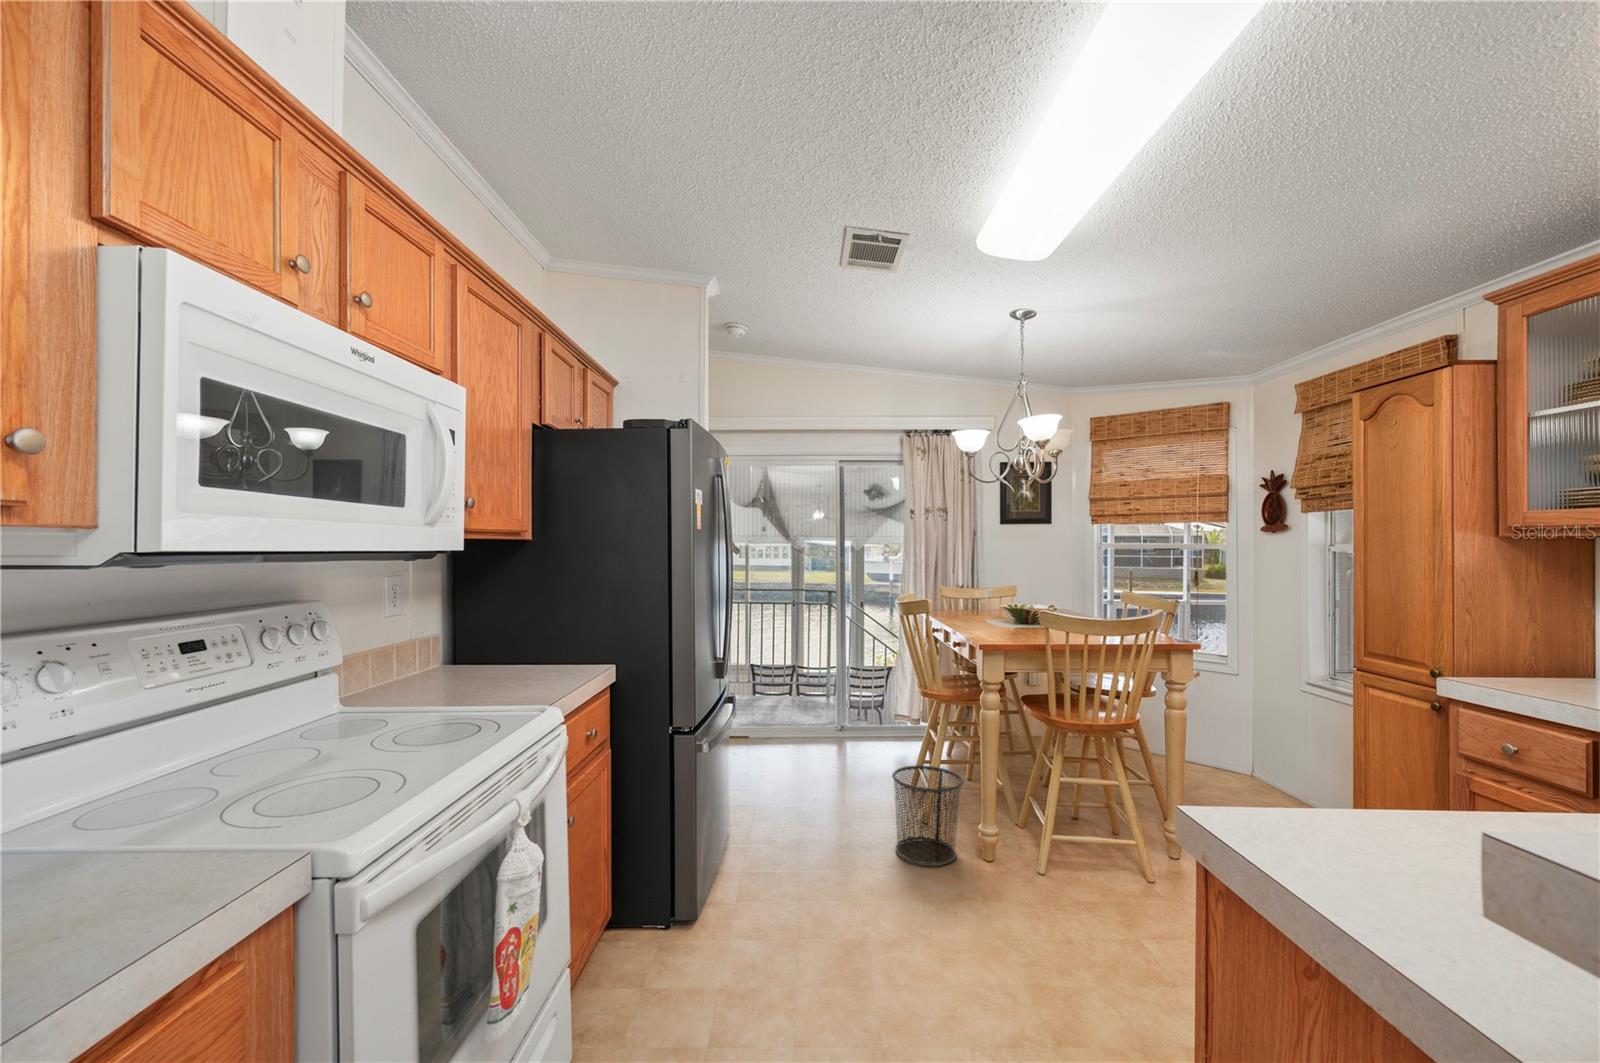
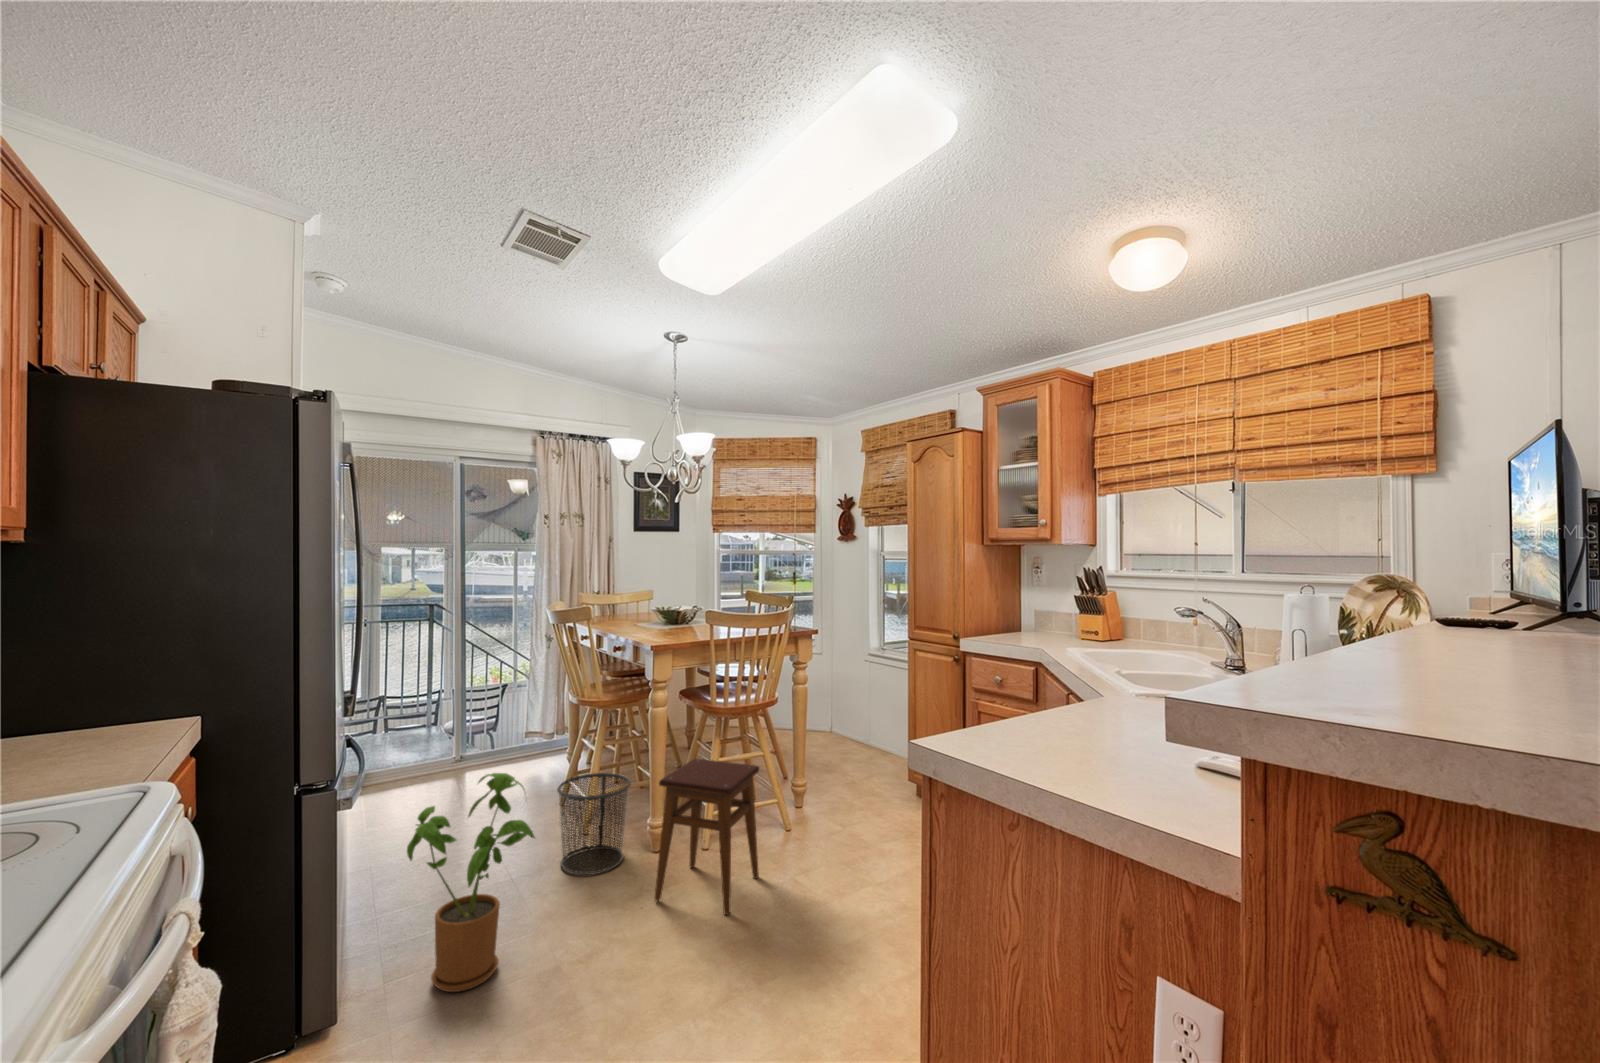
house plant: none [751,745,847,932] -> present [407,773,535,992]
stool: none [974,771,1099,951] -> present [655,759,759,915]

